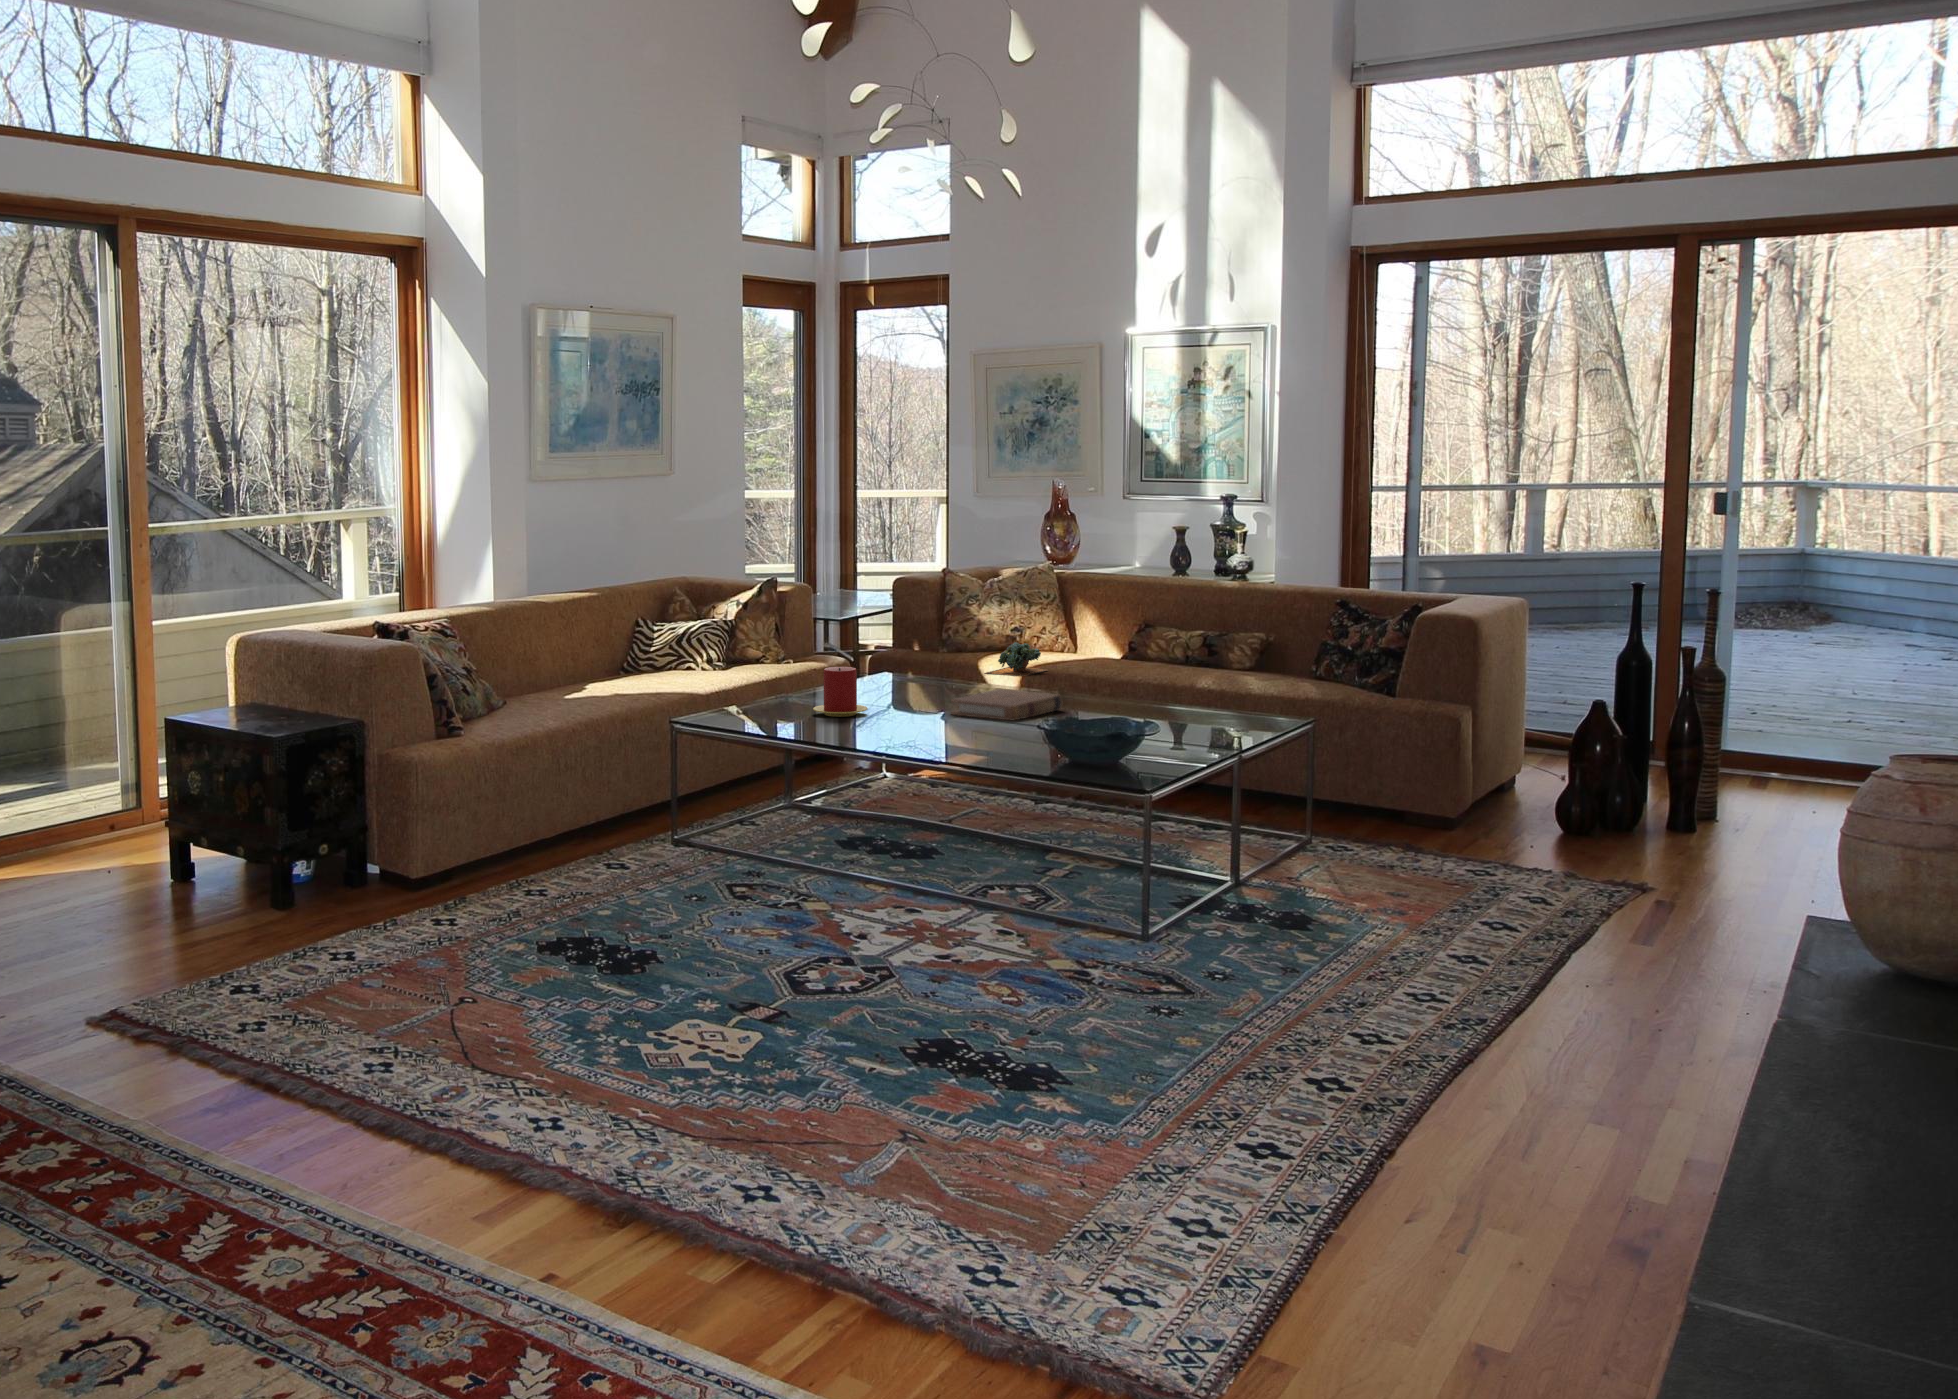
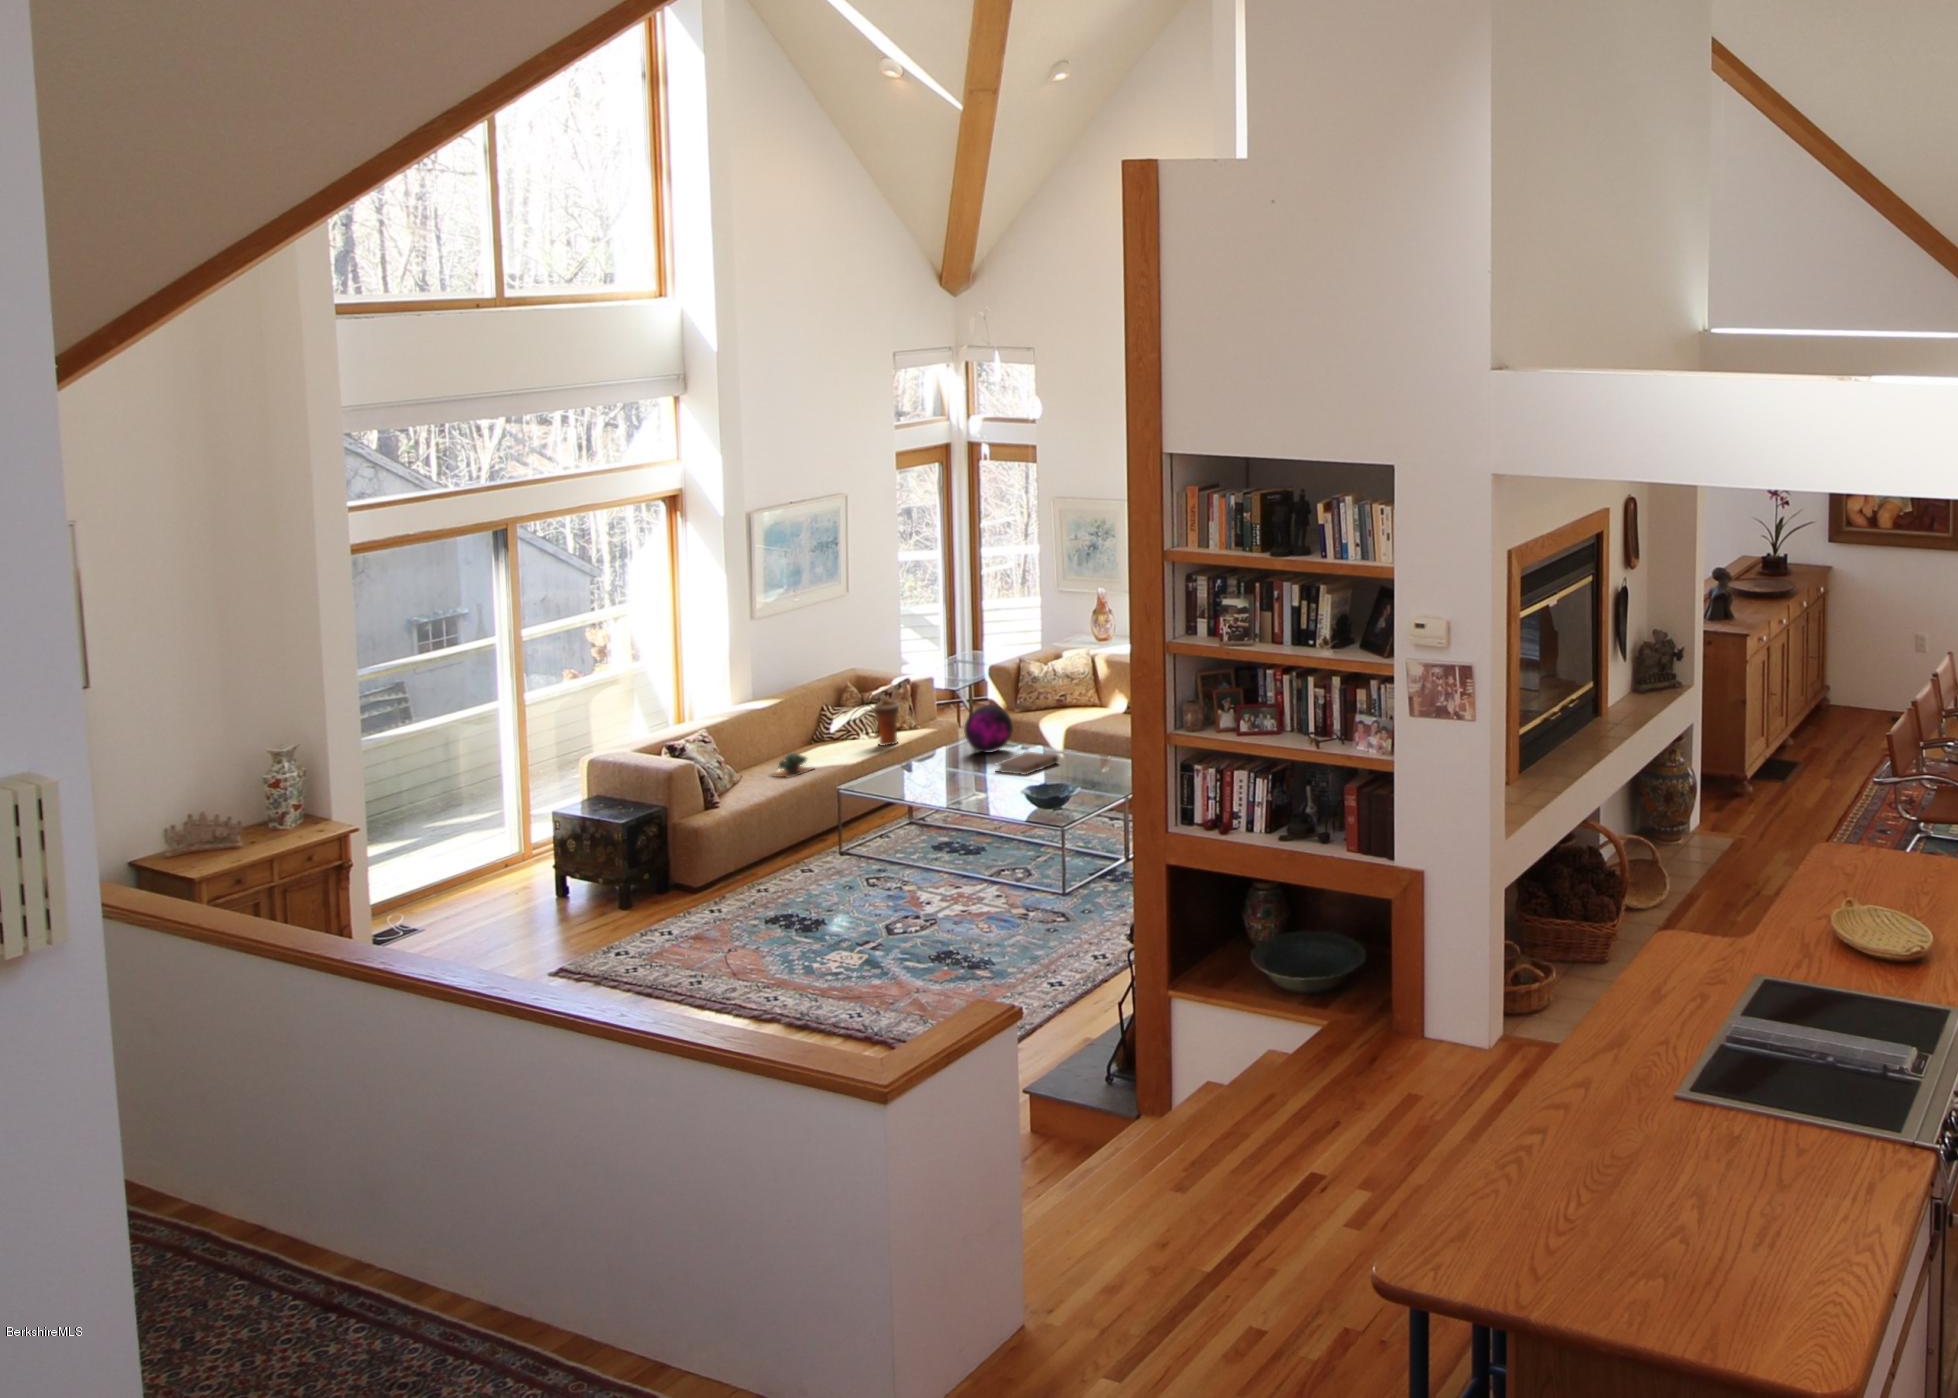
vase: none [720,602,769,681] -> present [874,698,899,746]
decorative orb: none [881,611,964,694] -> present [964,705,1013,753]
succulent plant: present [984,642,1047,676] -> present [770,753,811,777]
candle: present [813,667,868,717] -> none [918,749,949,778]

